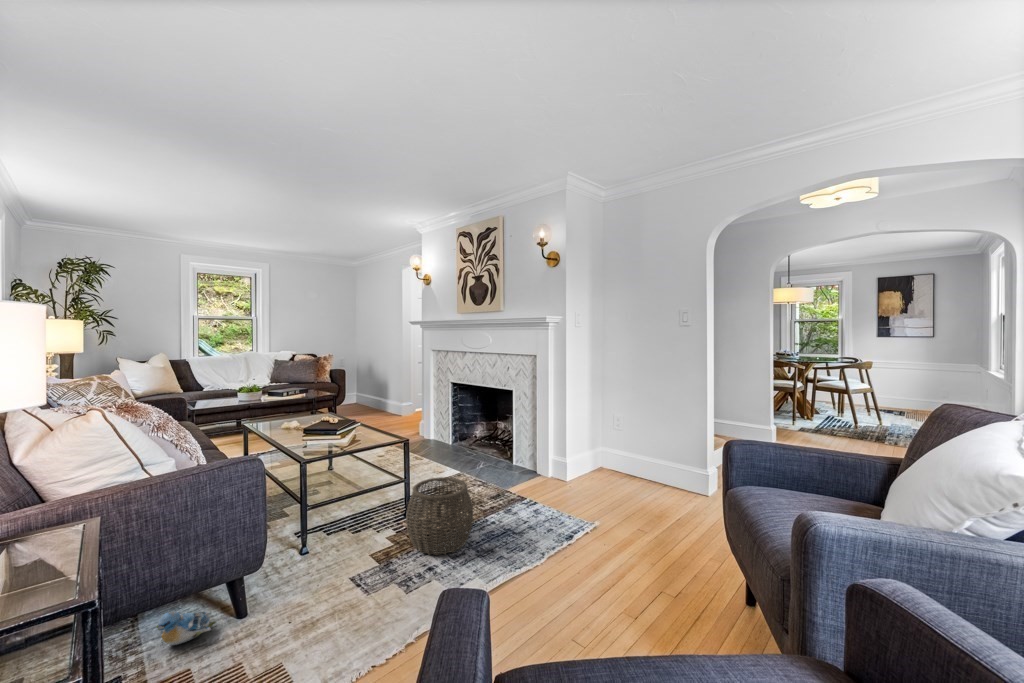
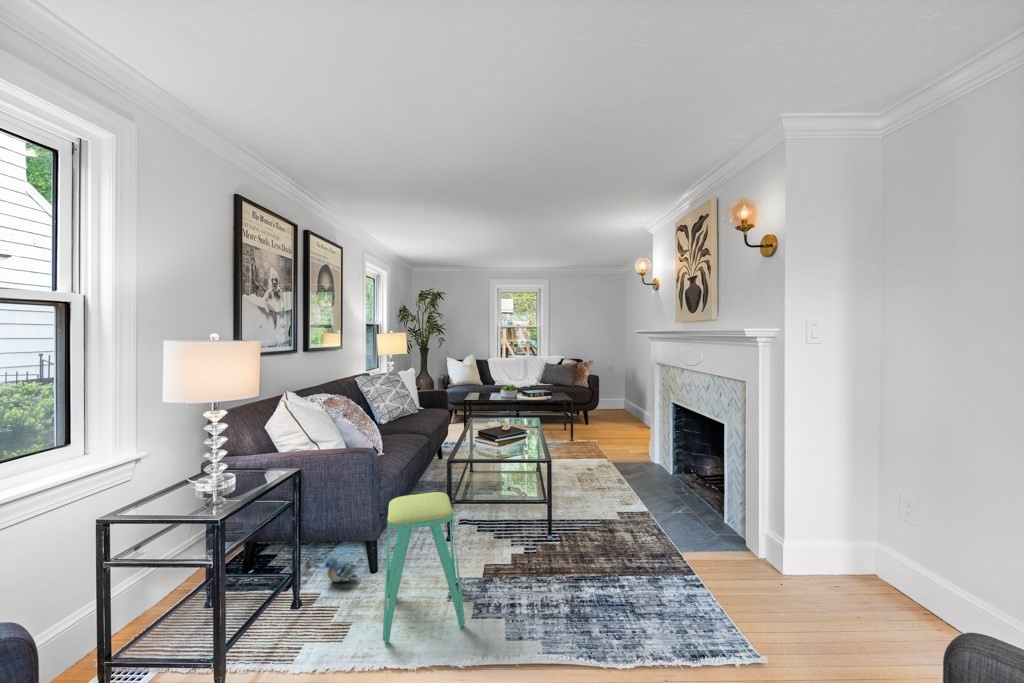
stool: none [279,477,401,651] -> present [383,492,465,642]
woven basket: present [406,477,474,555] -> none [513,512,586,601]

